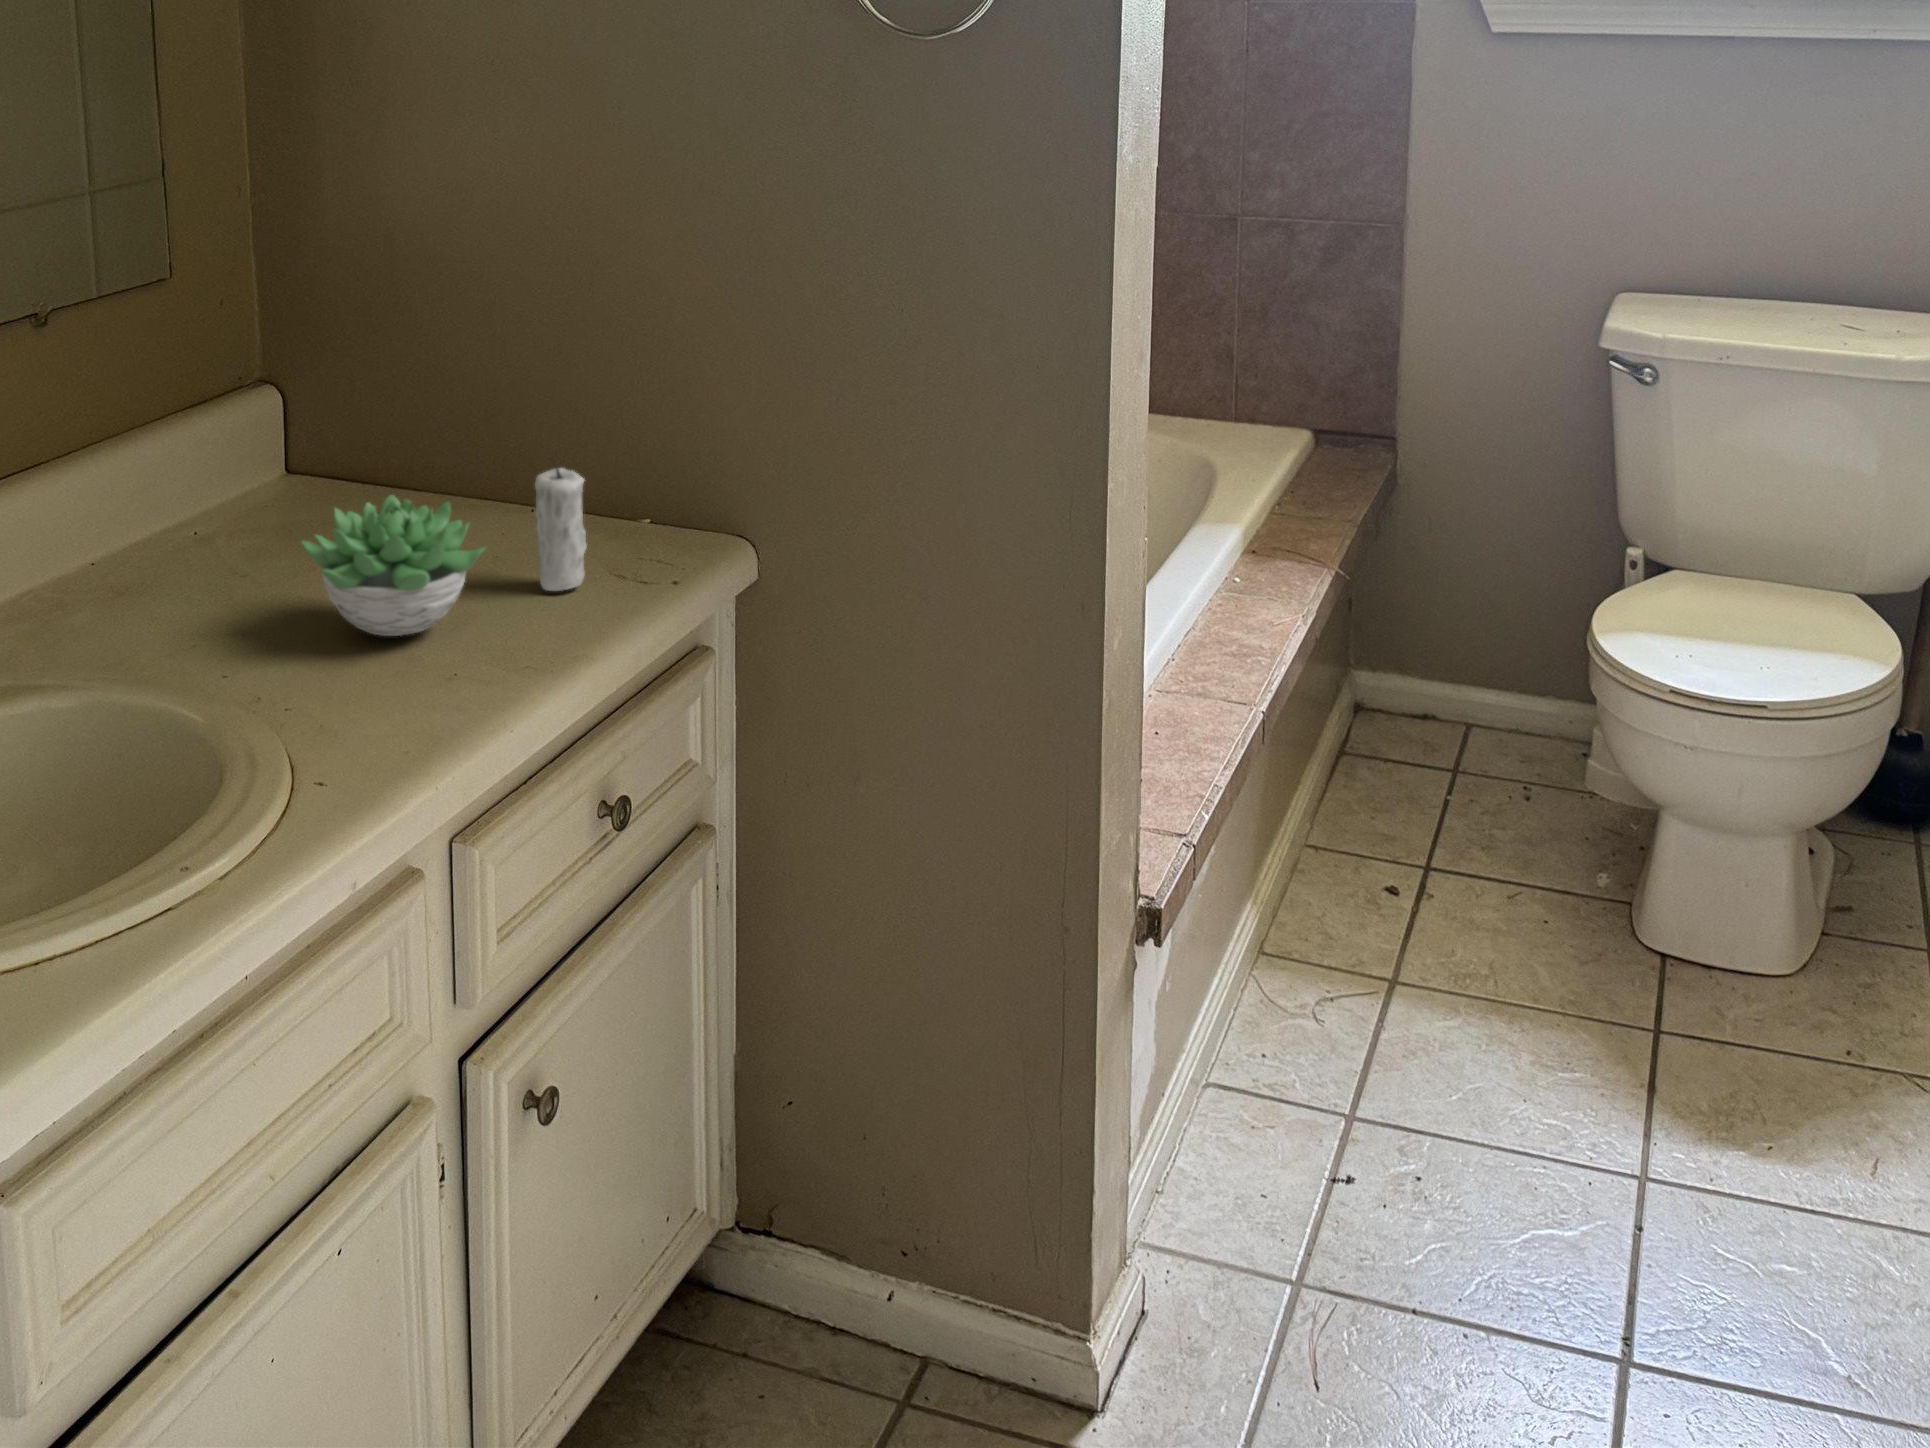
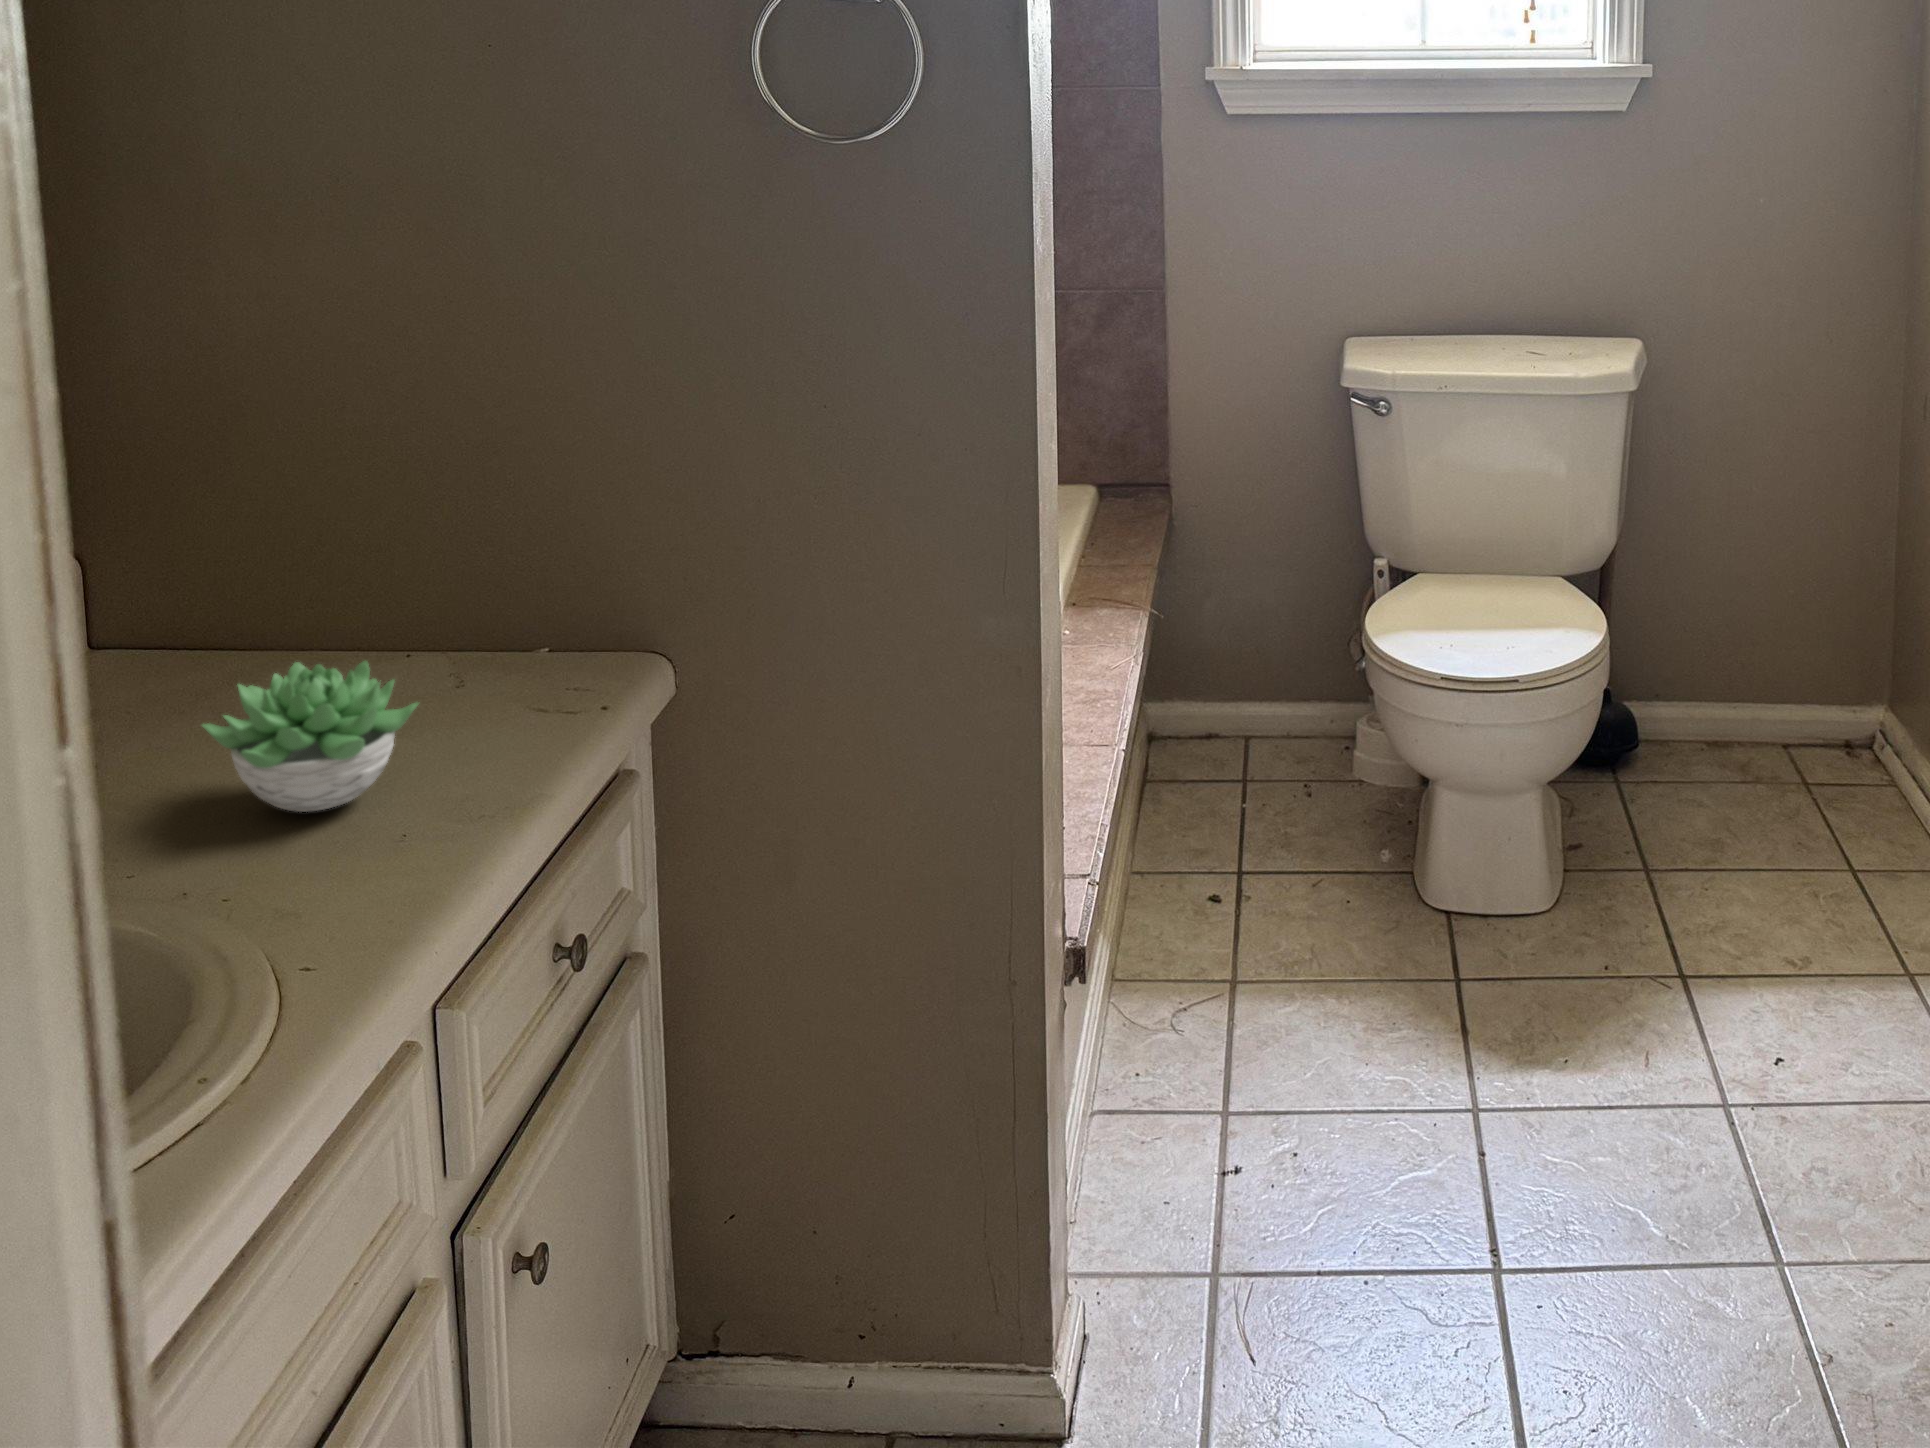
candle: present [535,455,587,591] -> none [448,595,506,739]

